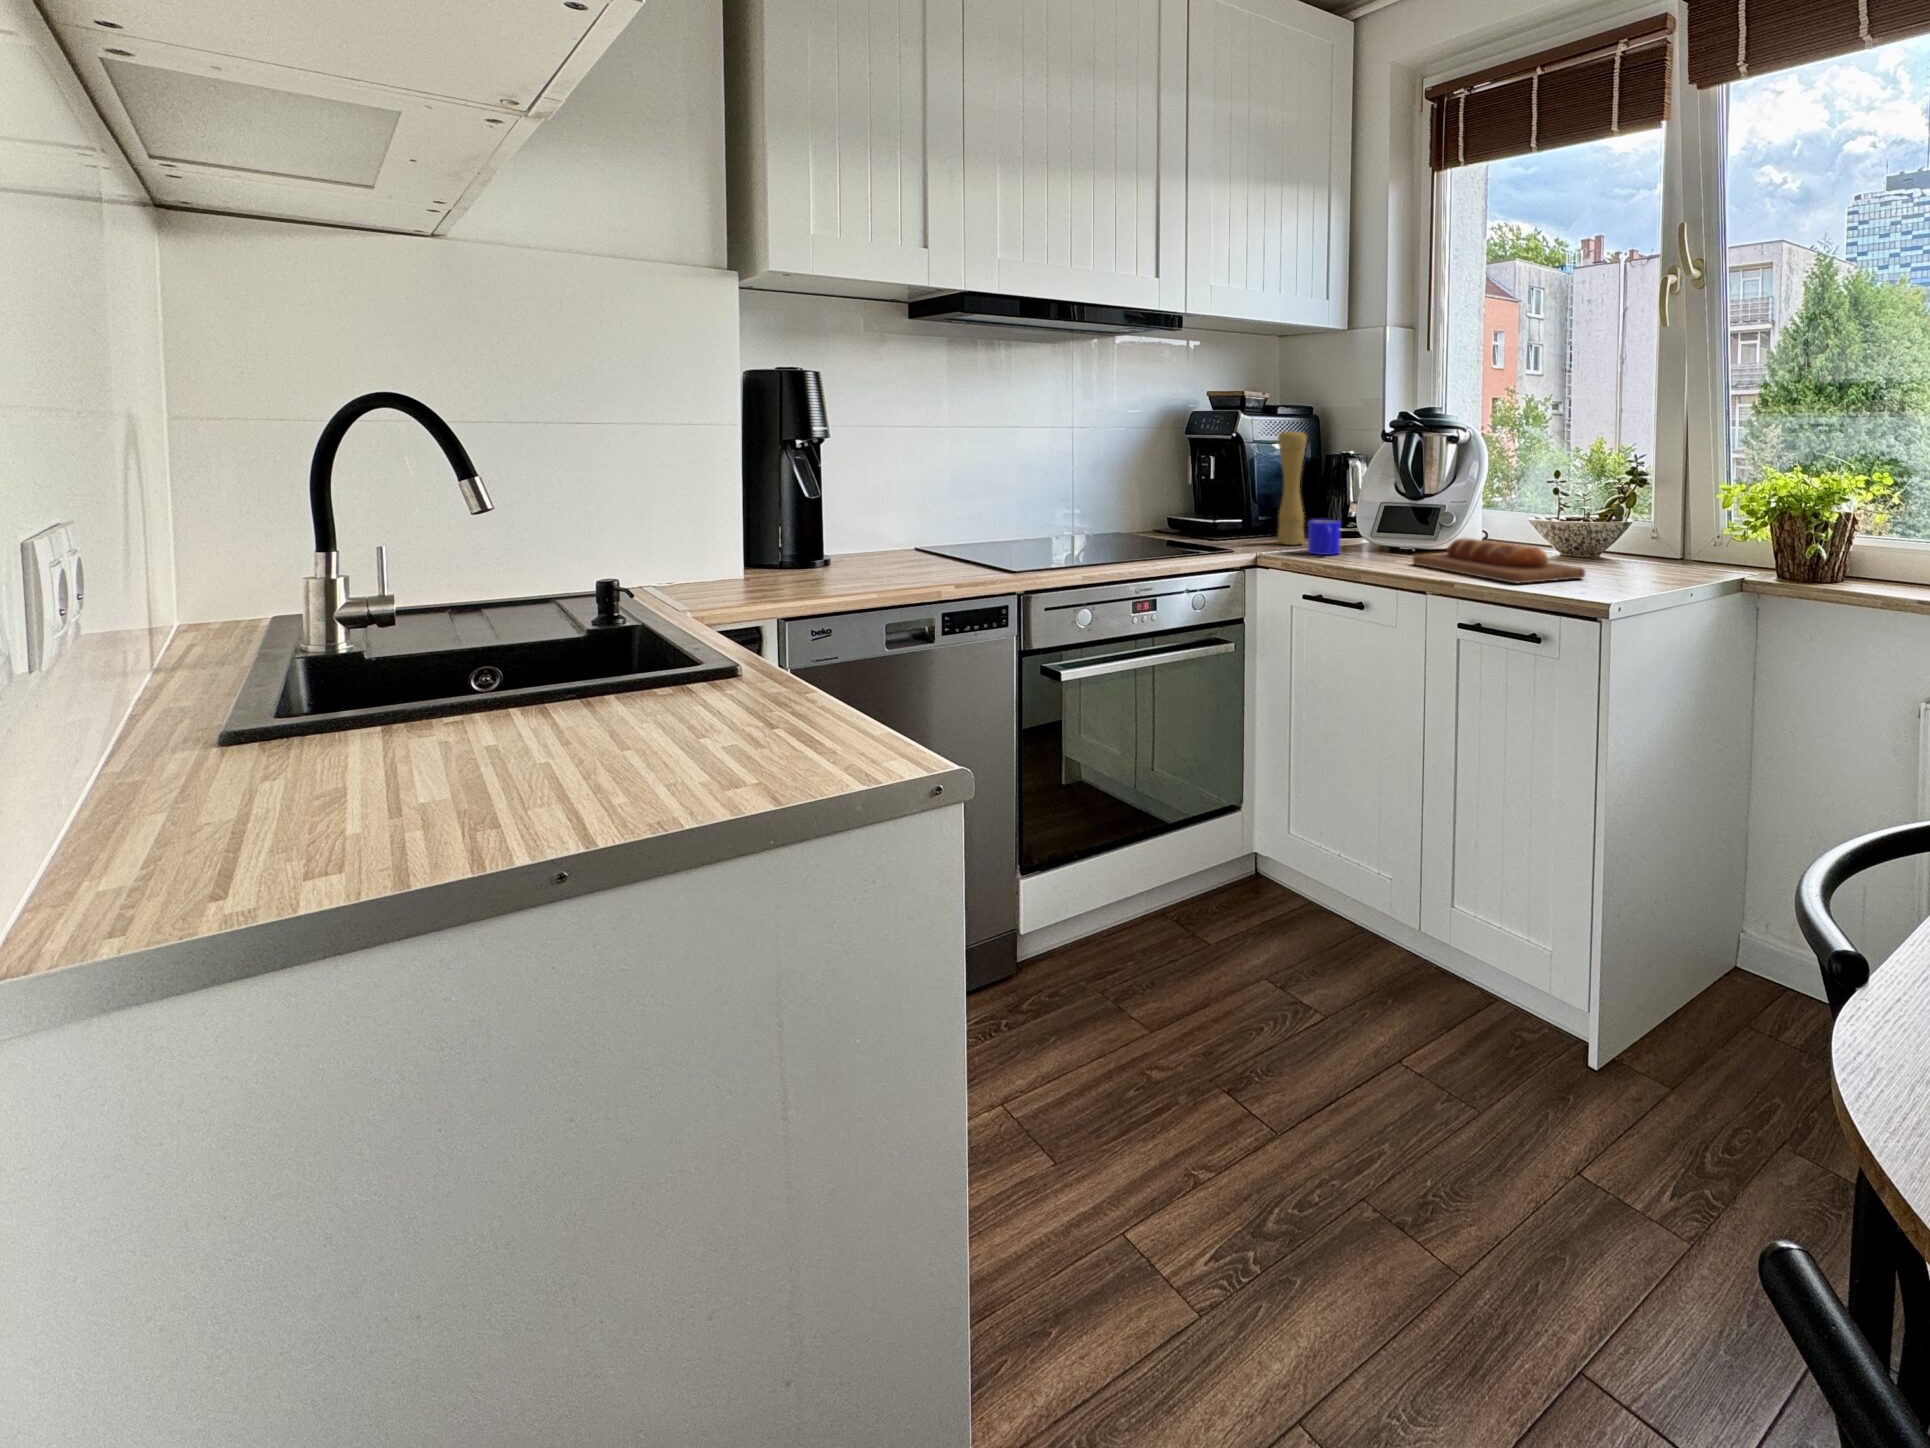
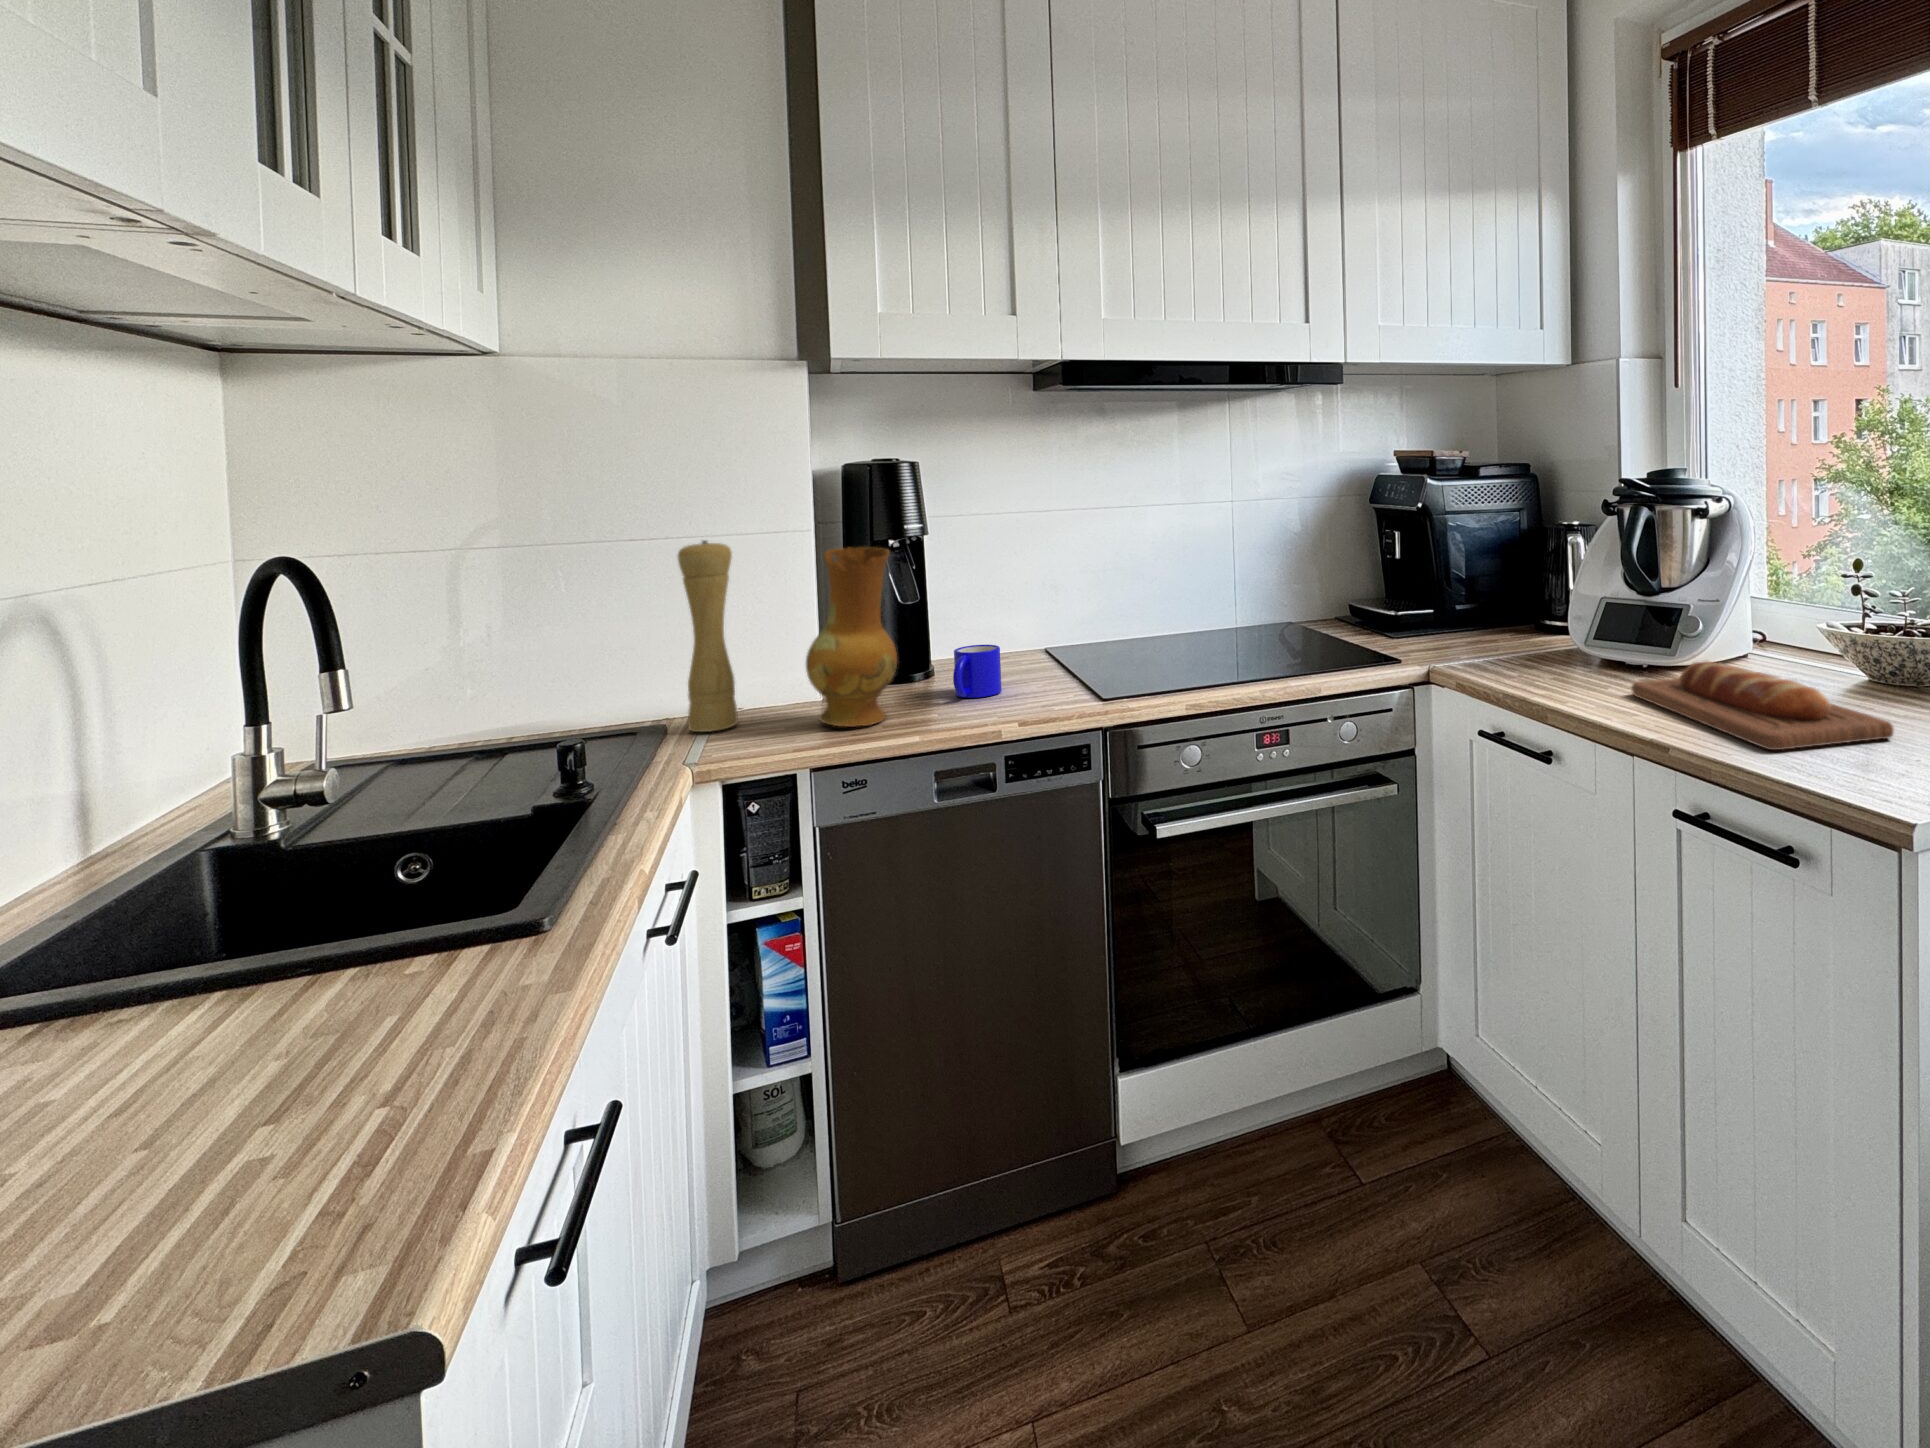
pepper mill: present [1277,430,1307,545] -> present [678,540,738,732]
ceramic jug: none [774,435,853,584] -> present [806,547,897,727]
mug: present [1308,520,1340,555] -> present [953,645,1002,698]

